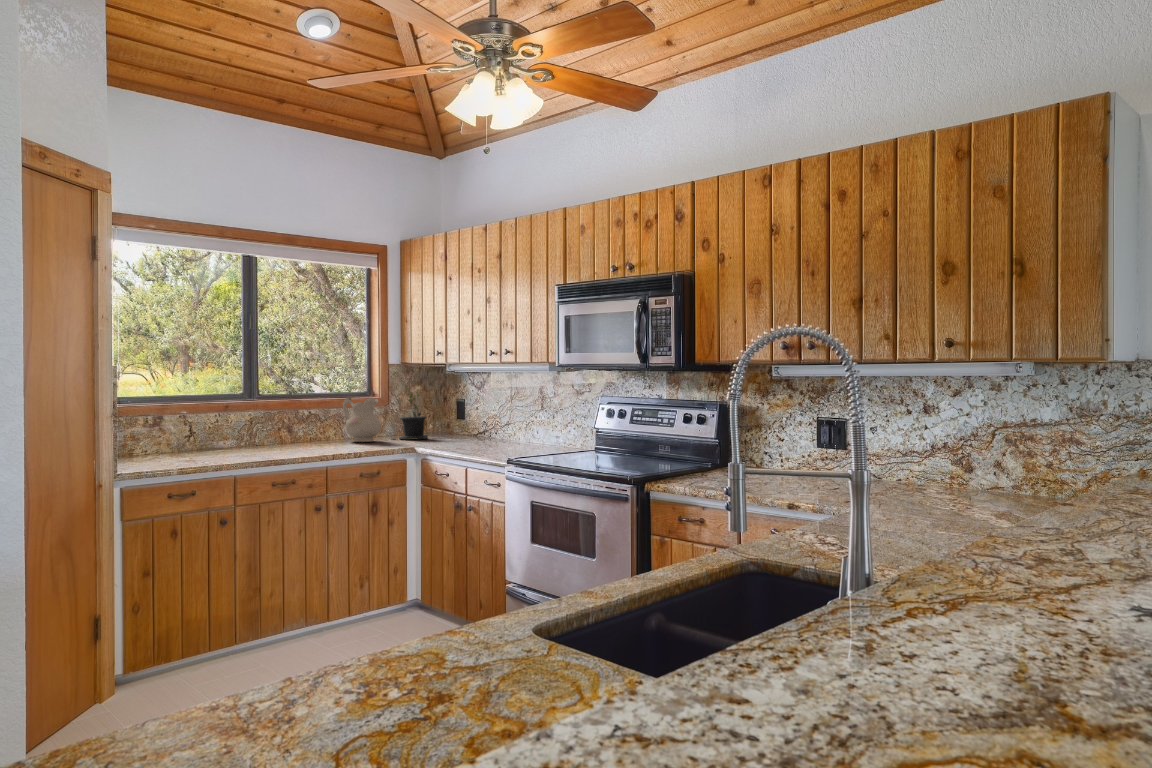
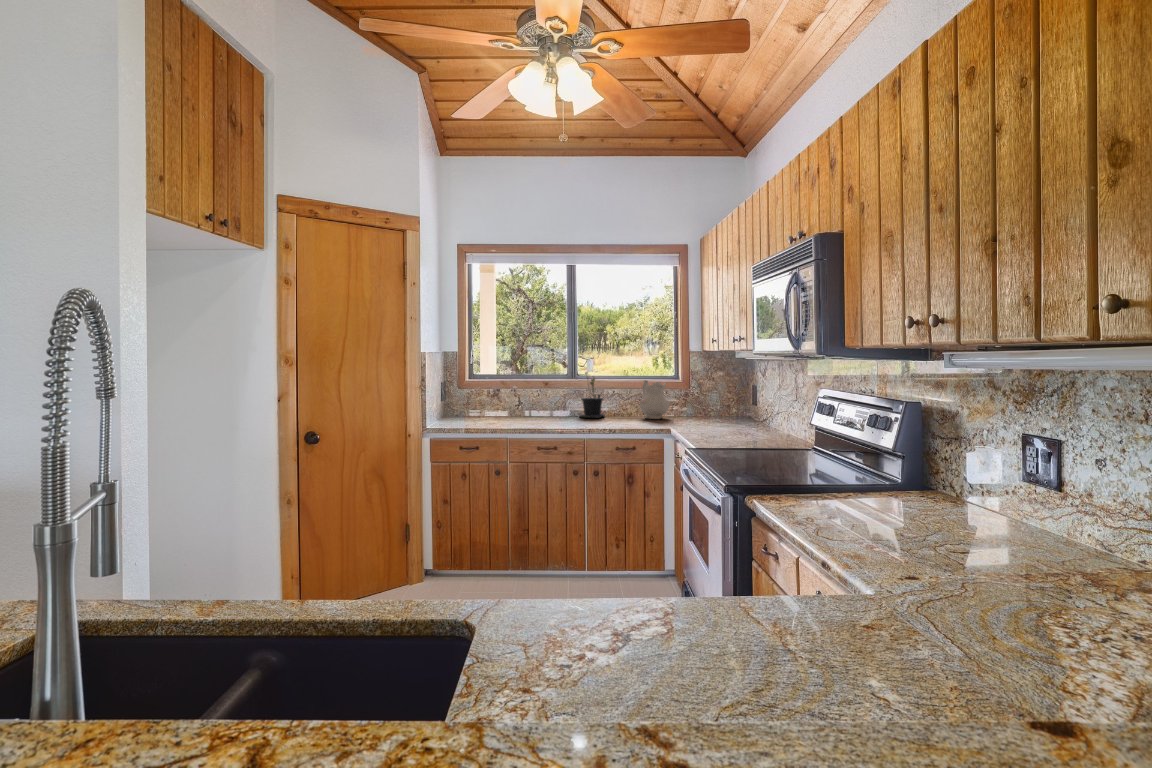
potted plant: present [399,388,428,440] -> present [580,372,605,418]

